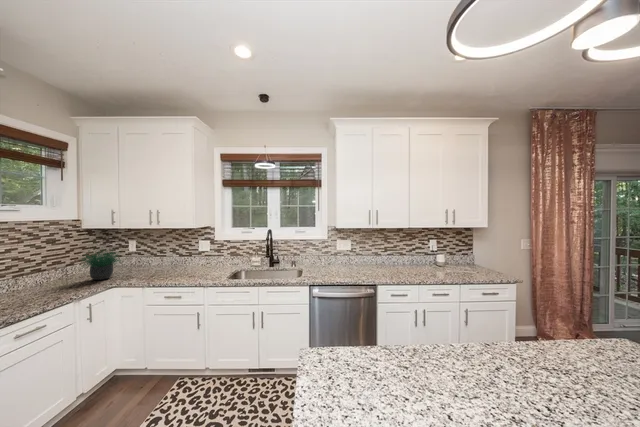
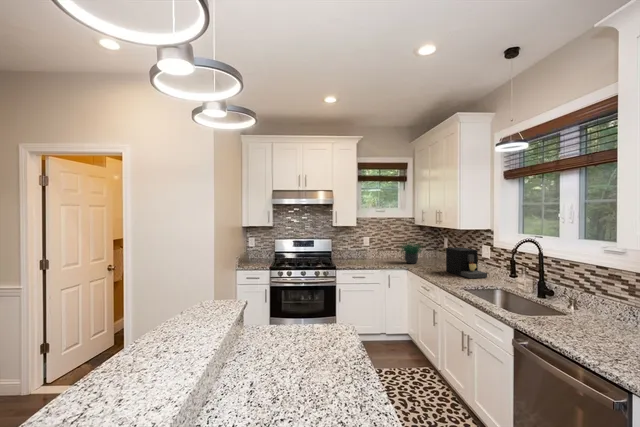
coffee maker: none [173,245,217,273] -> present [446,247,487,278]

